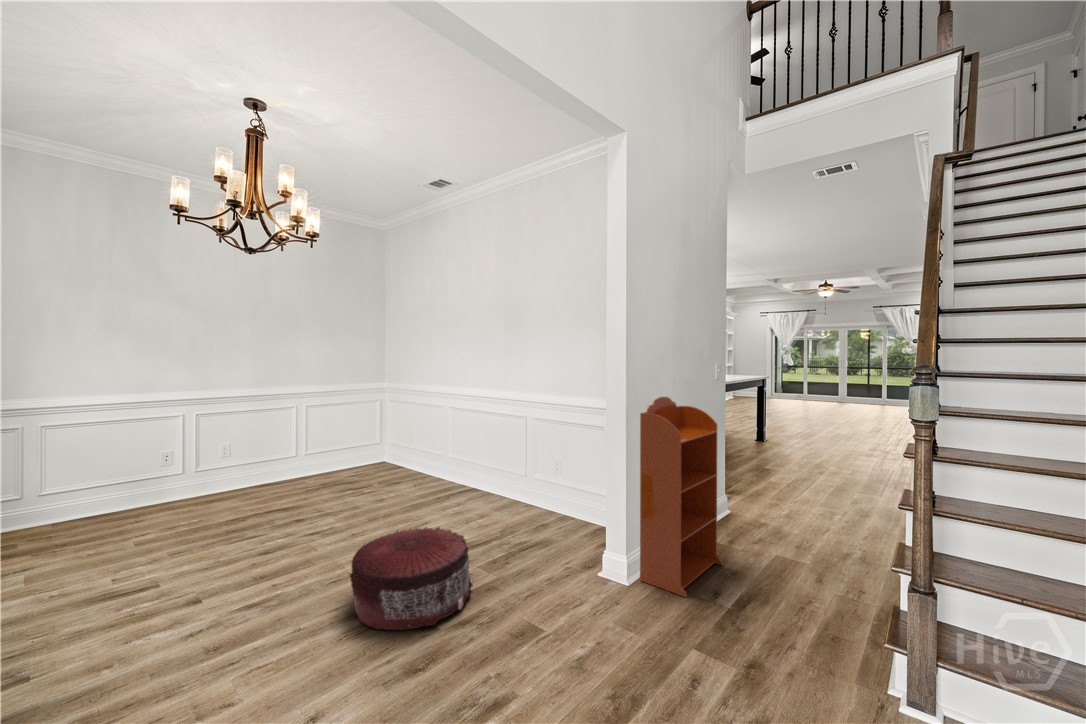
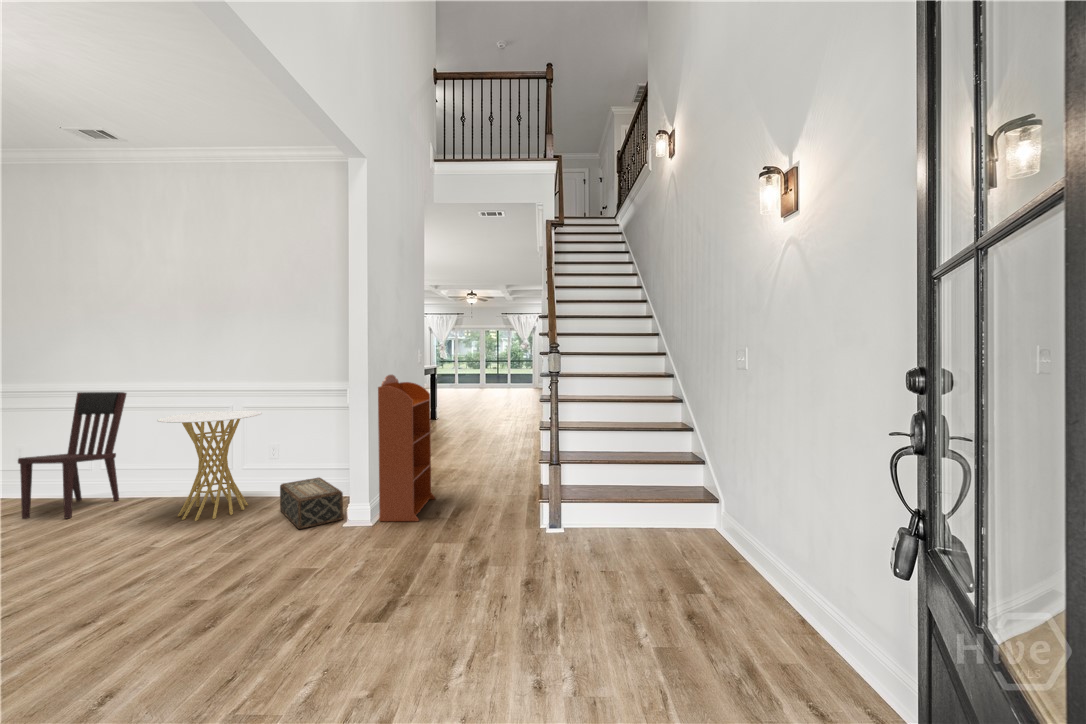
dining chair: none [398,394,463,496] -> present [18,392,126,519]
side table: none [464,420,546,525] -> present [157,411,262,521]
woven basket: none [554,504,603,563] -> present [280,478,343,529]
pouf: present [350,527,473,630] -> none [67,517,226,624]

